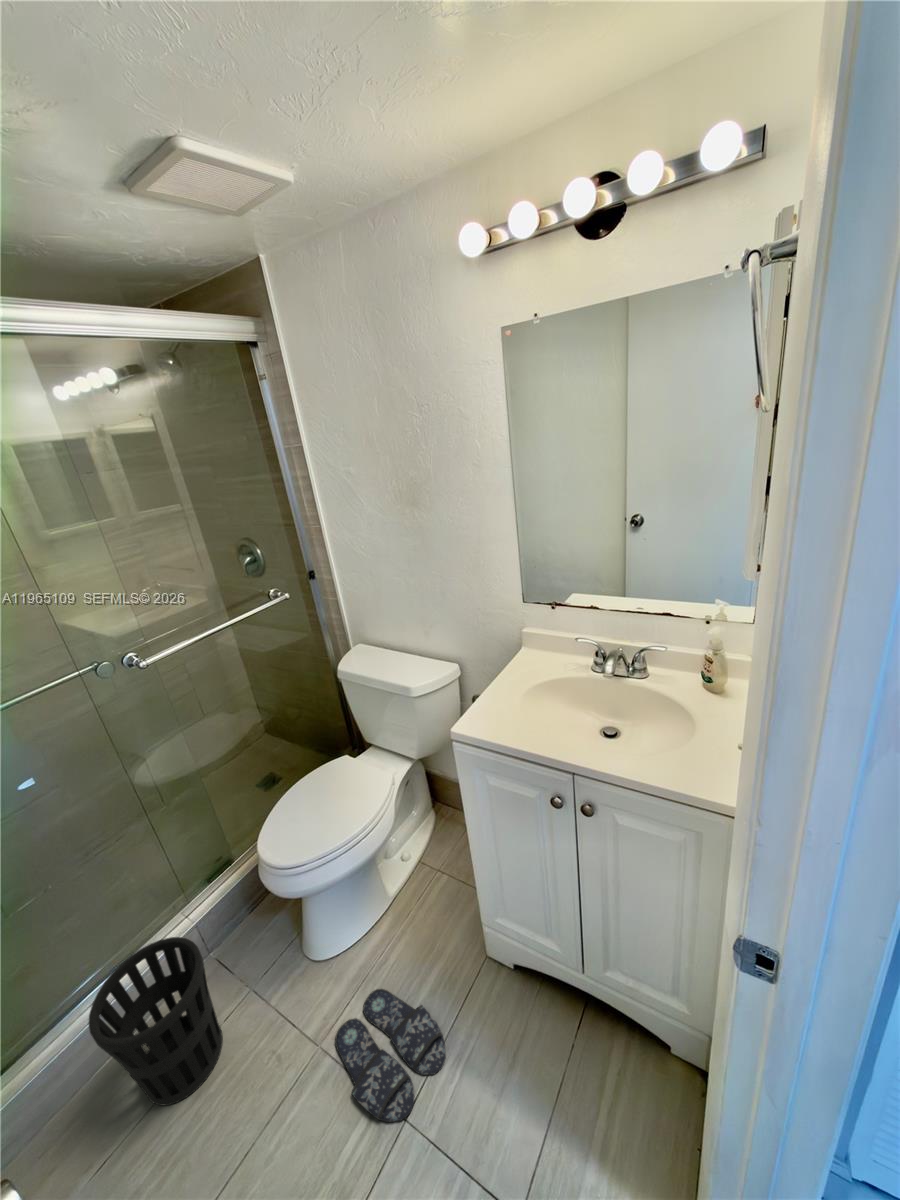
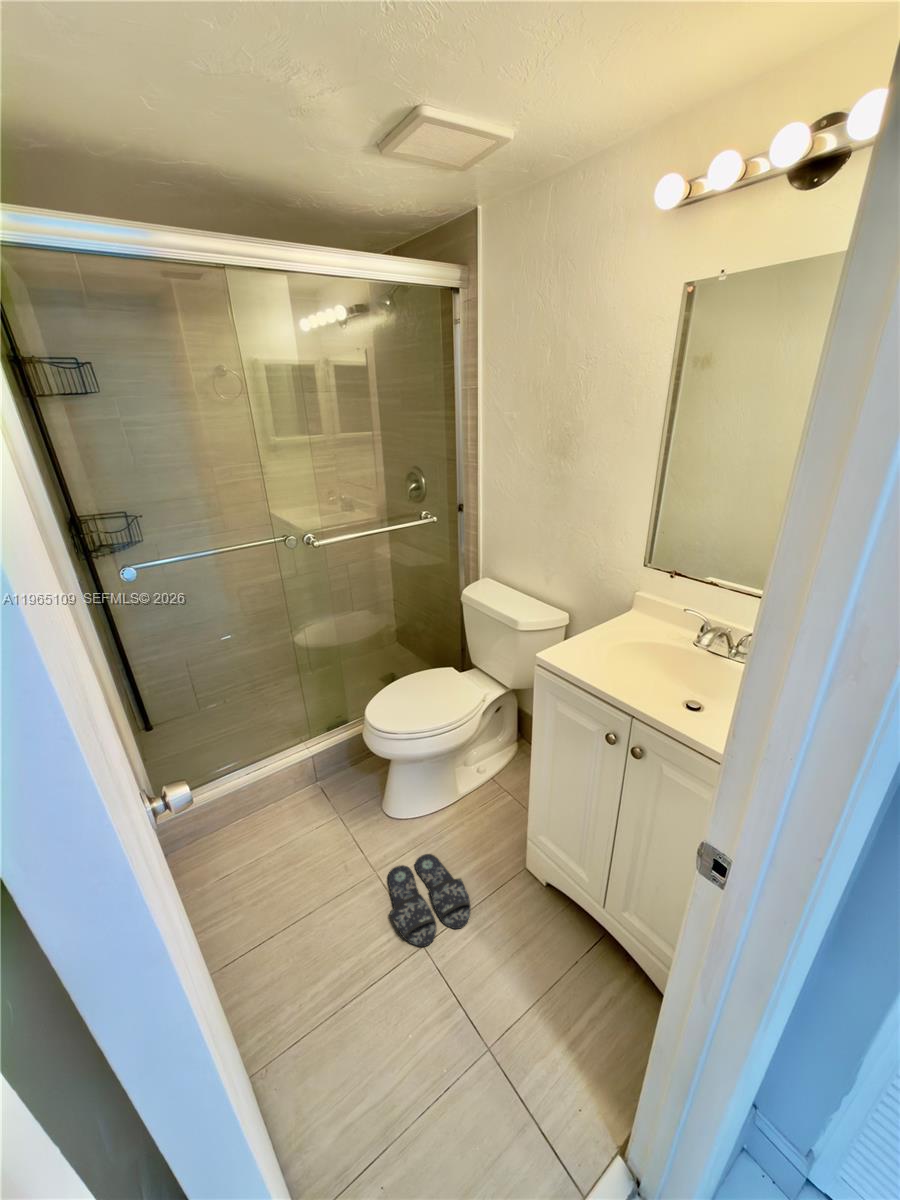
wastebasket: present [89,937,223,1106] -> none [231,752,313,866]

